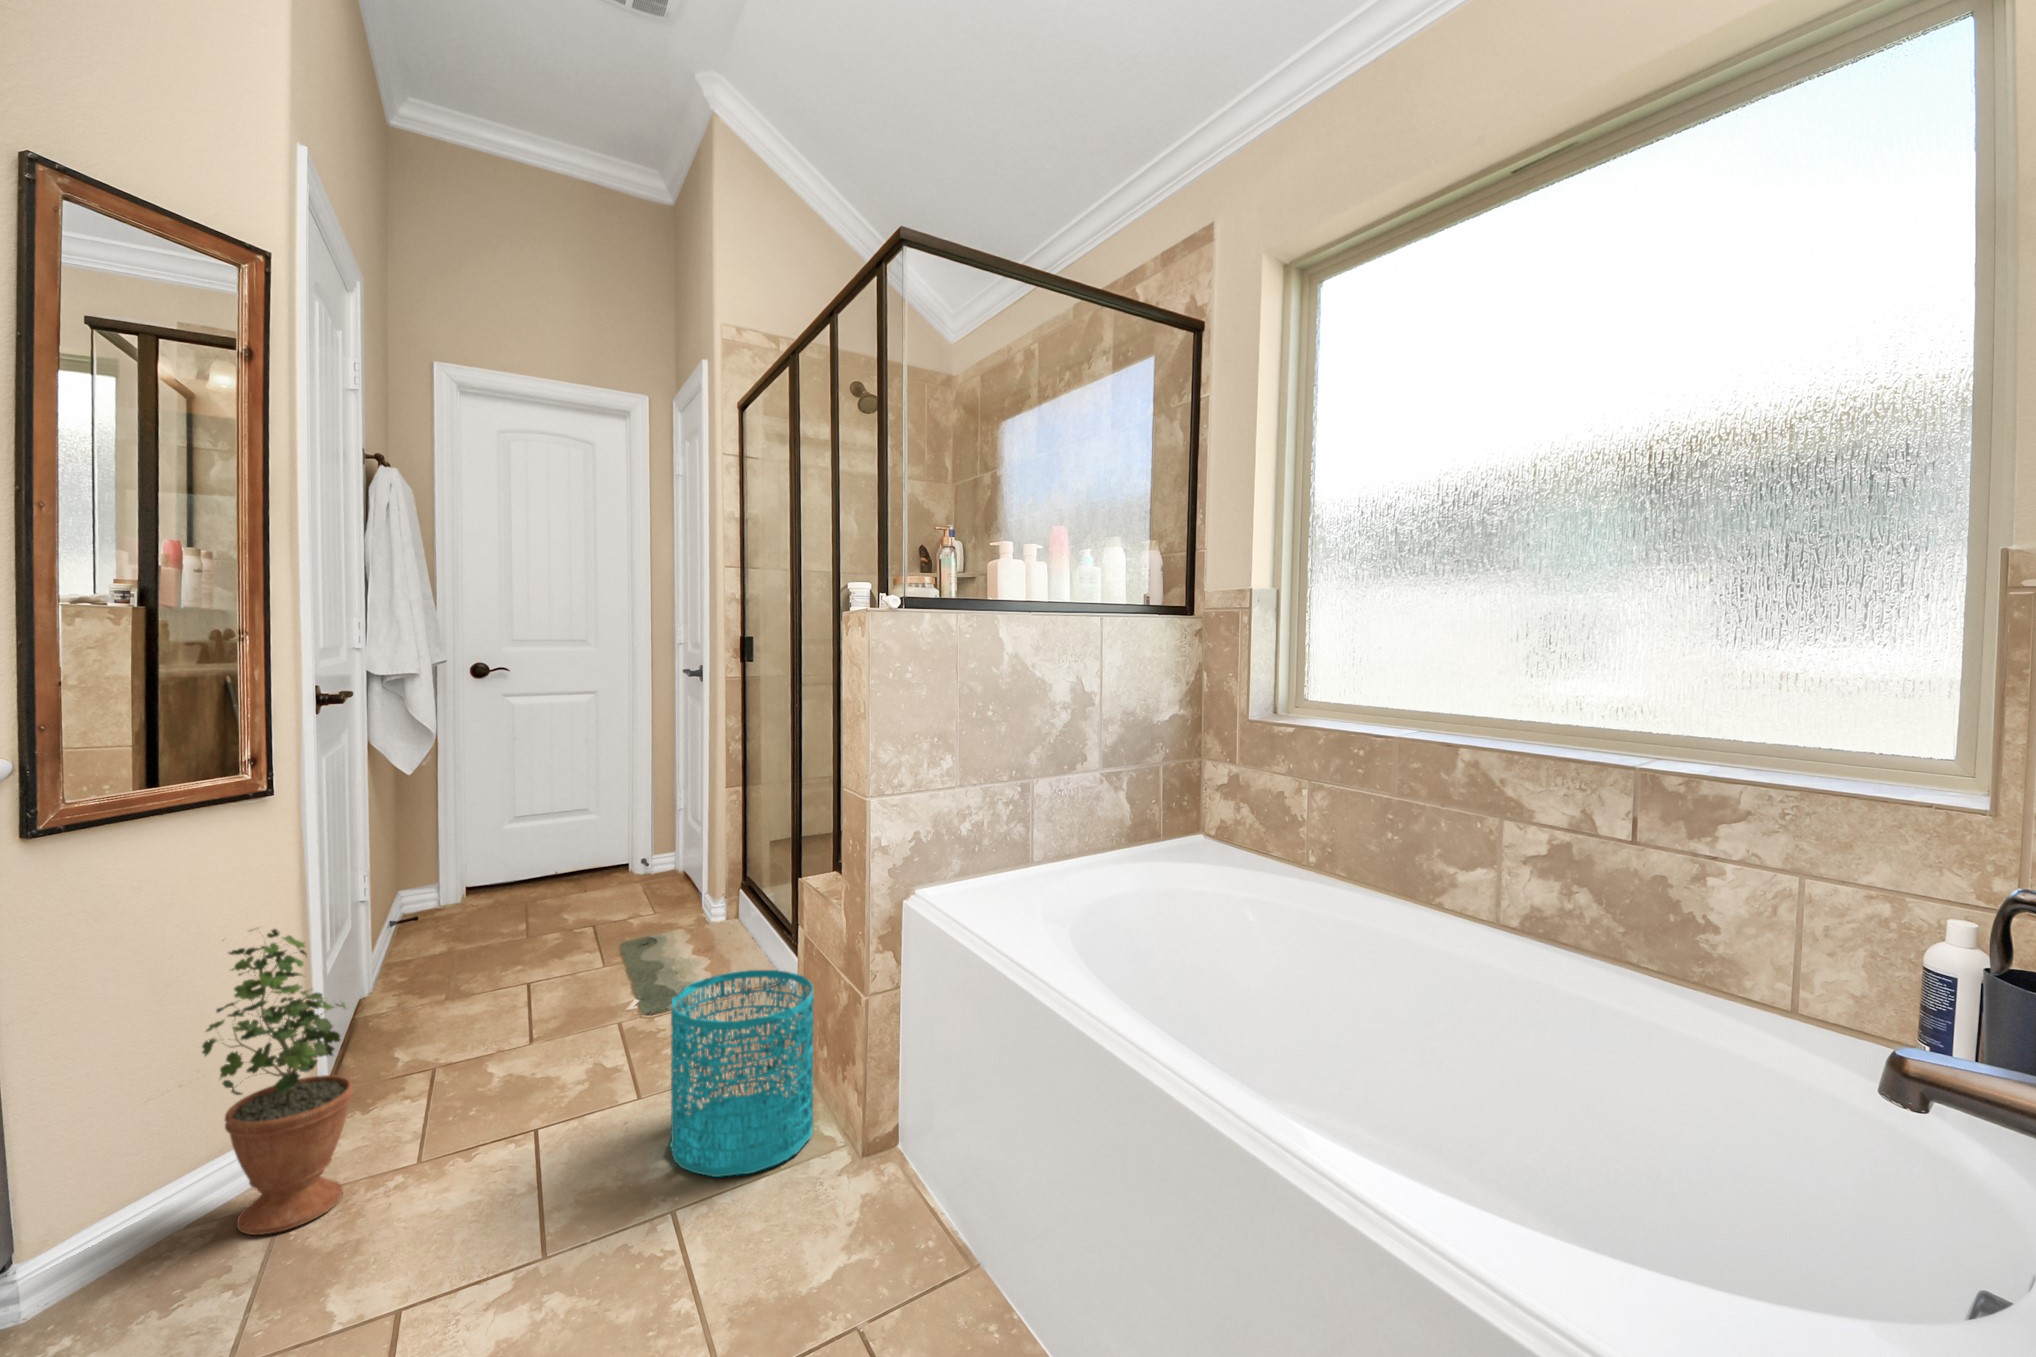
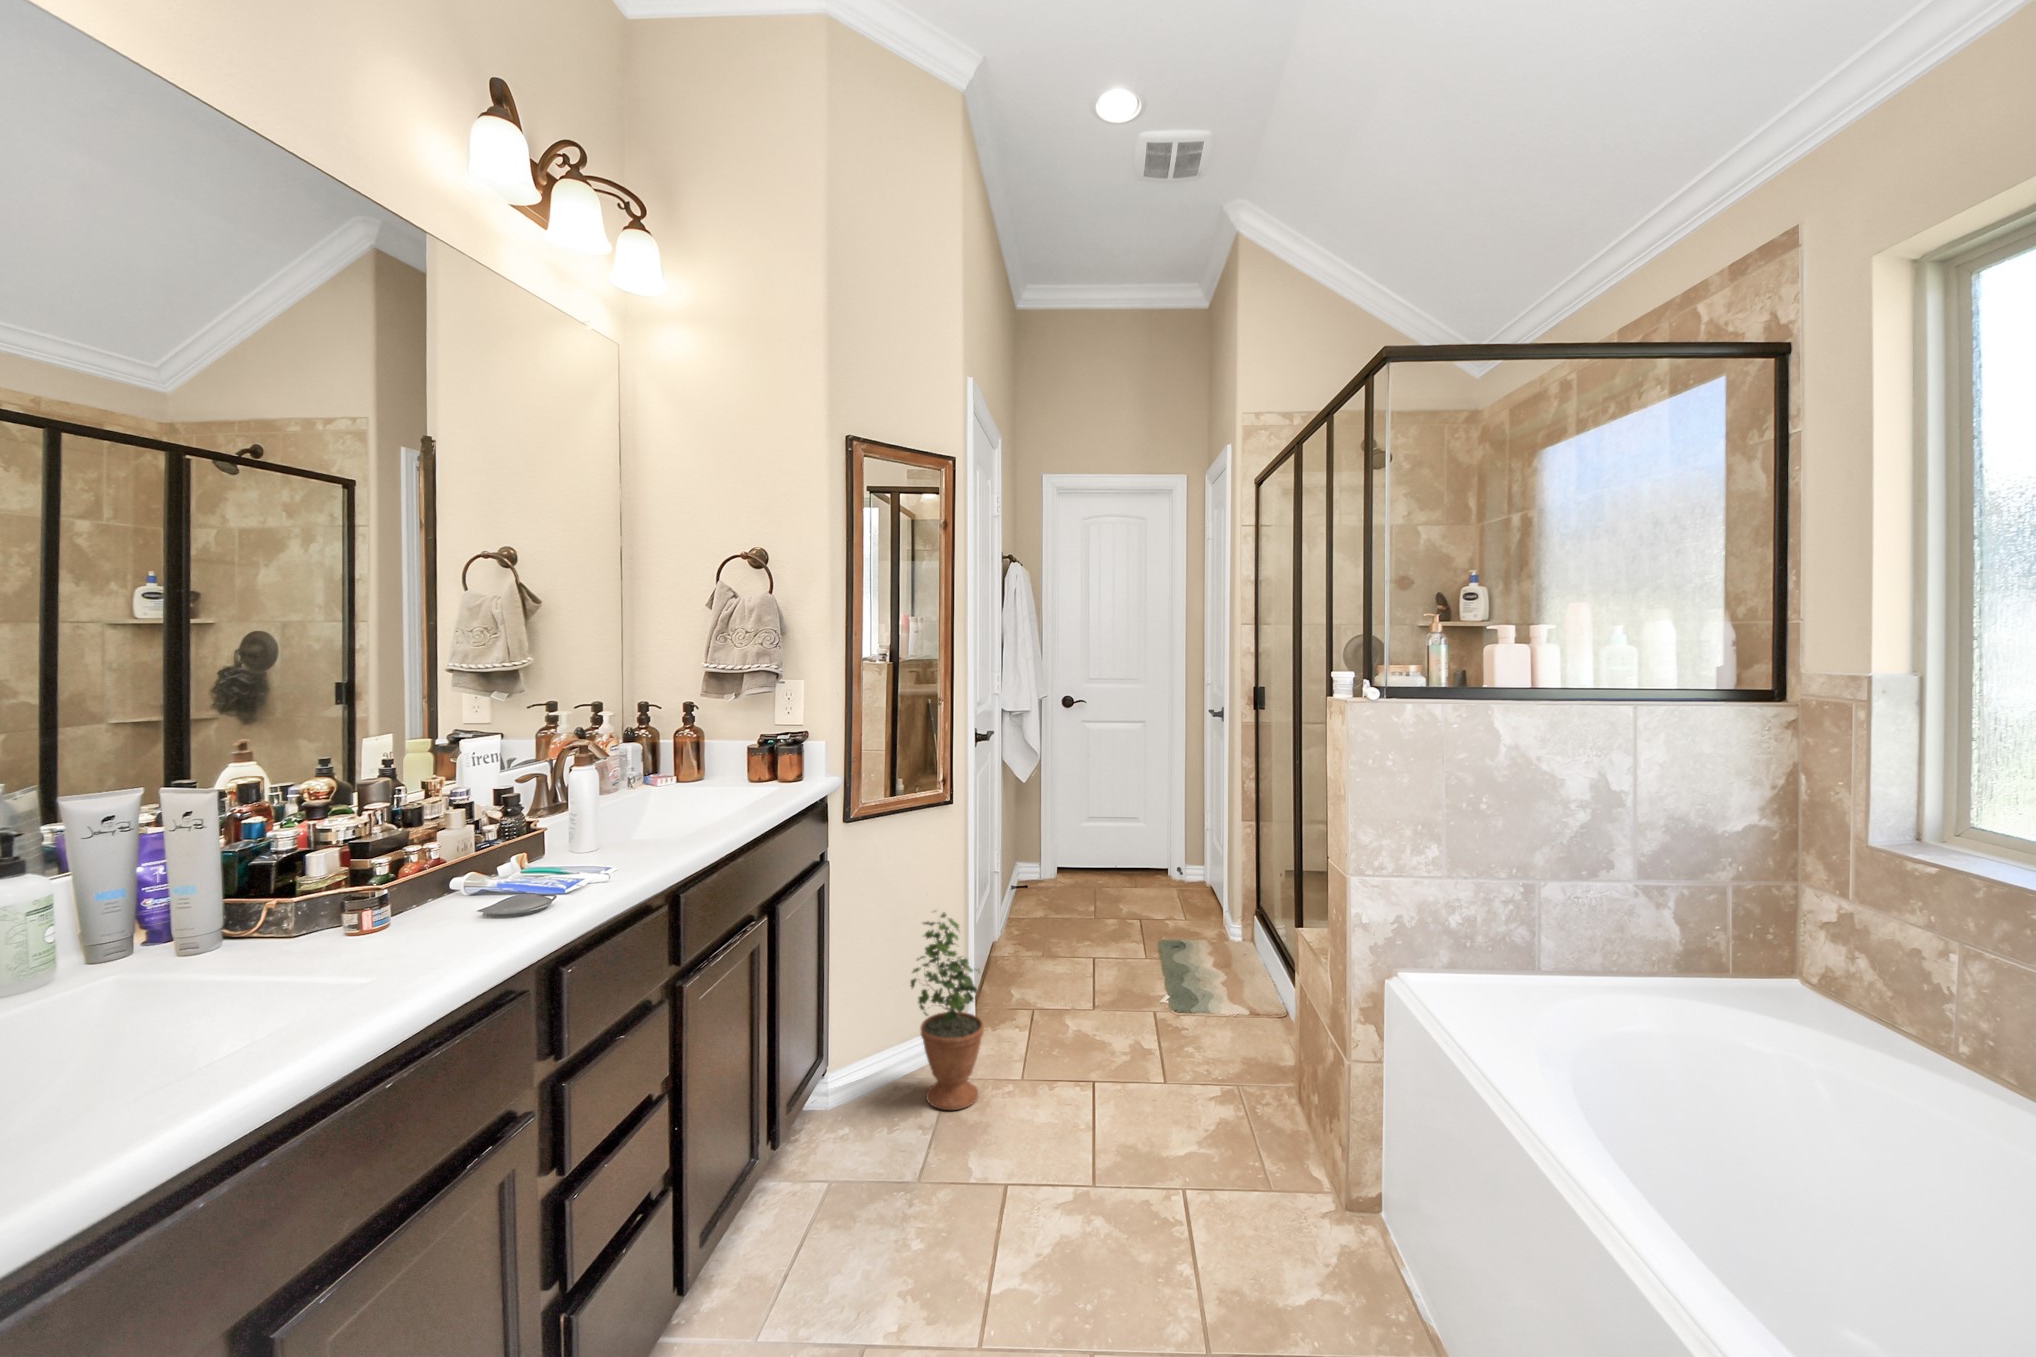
wastebasket: present [670,970,814,1177] -> none [1183,1004,1302,1183]

